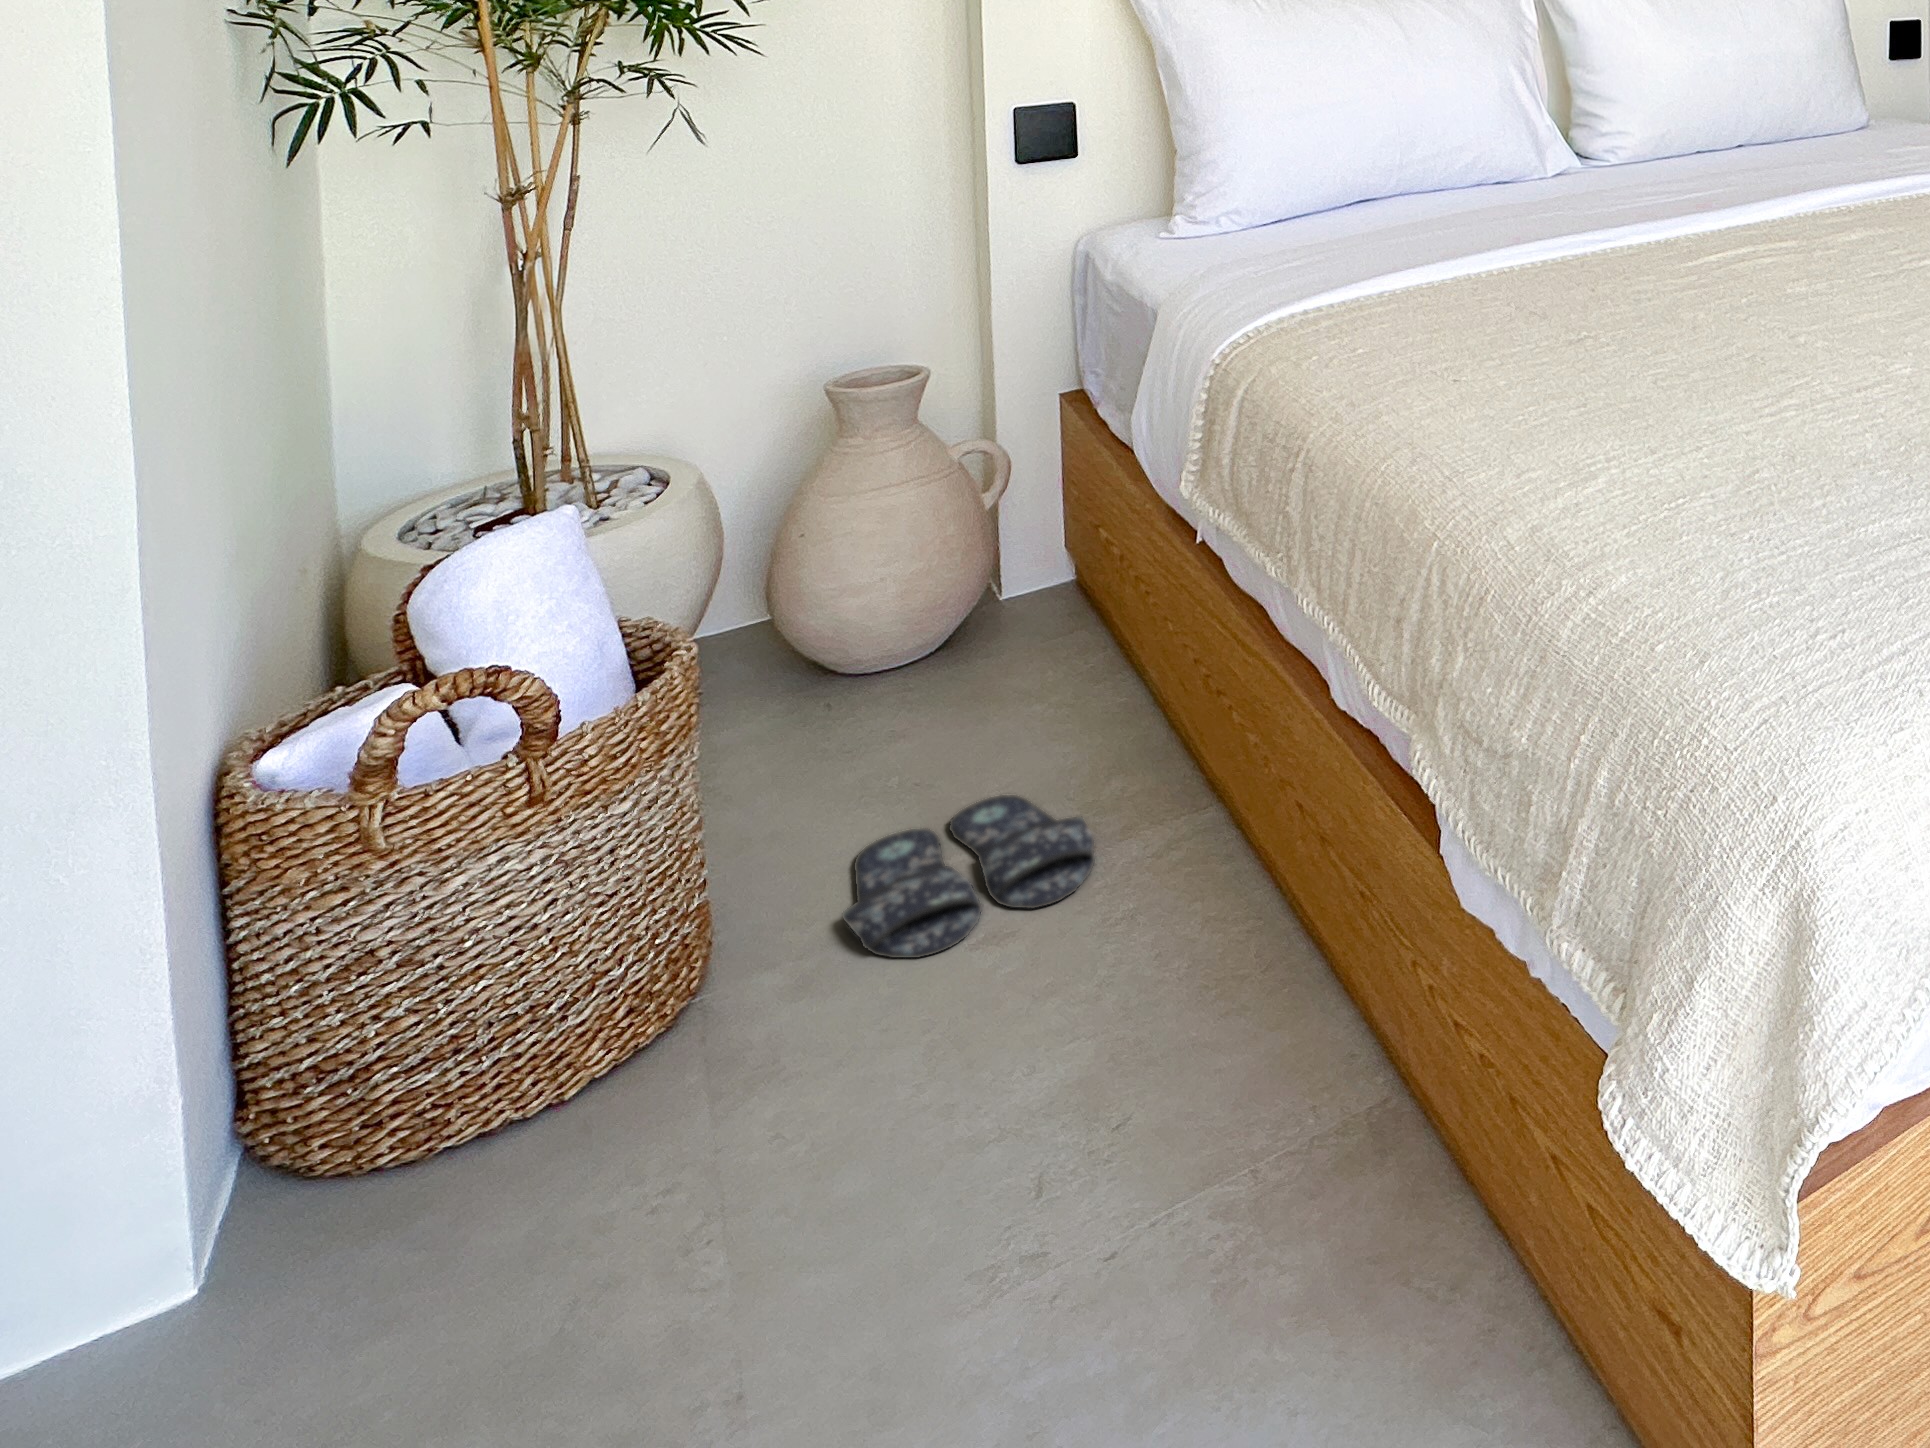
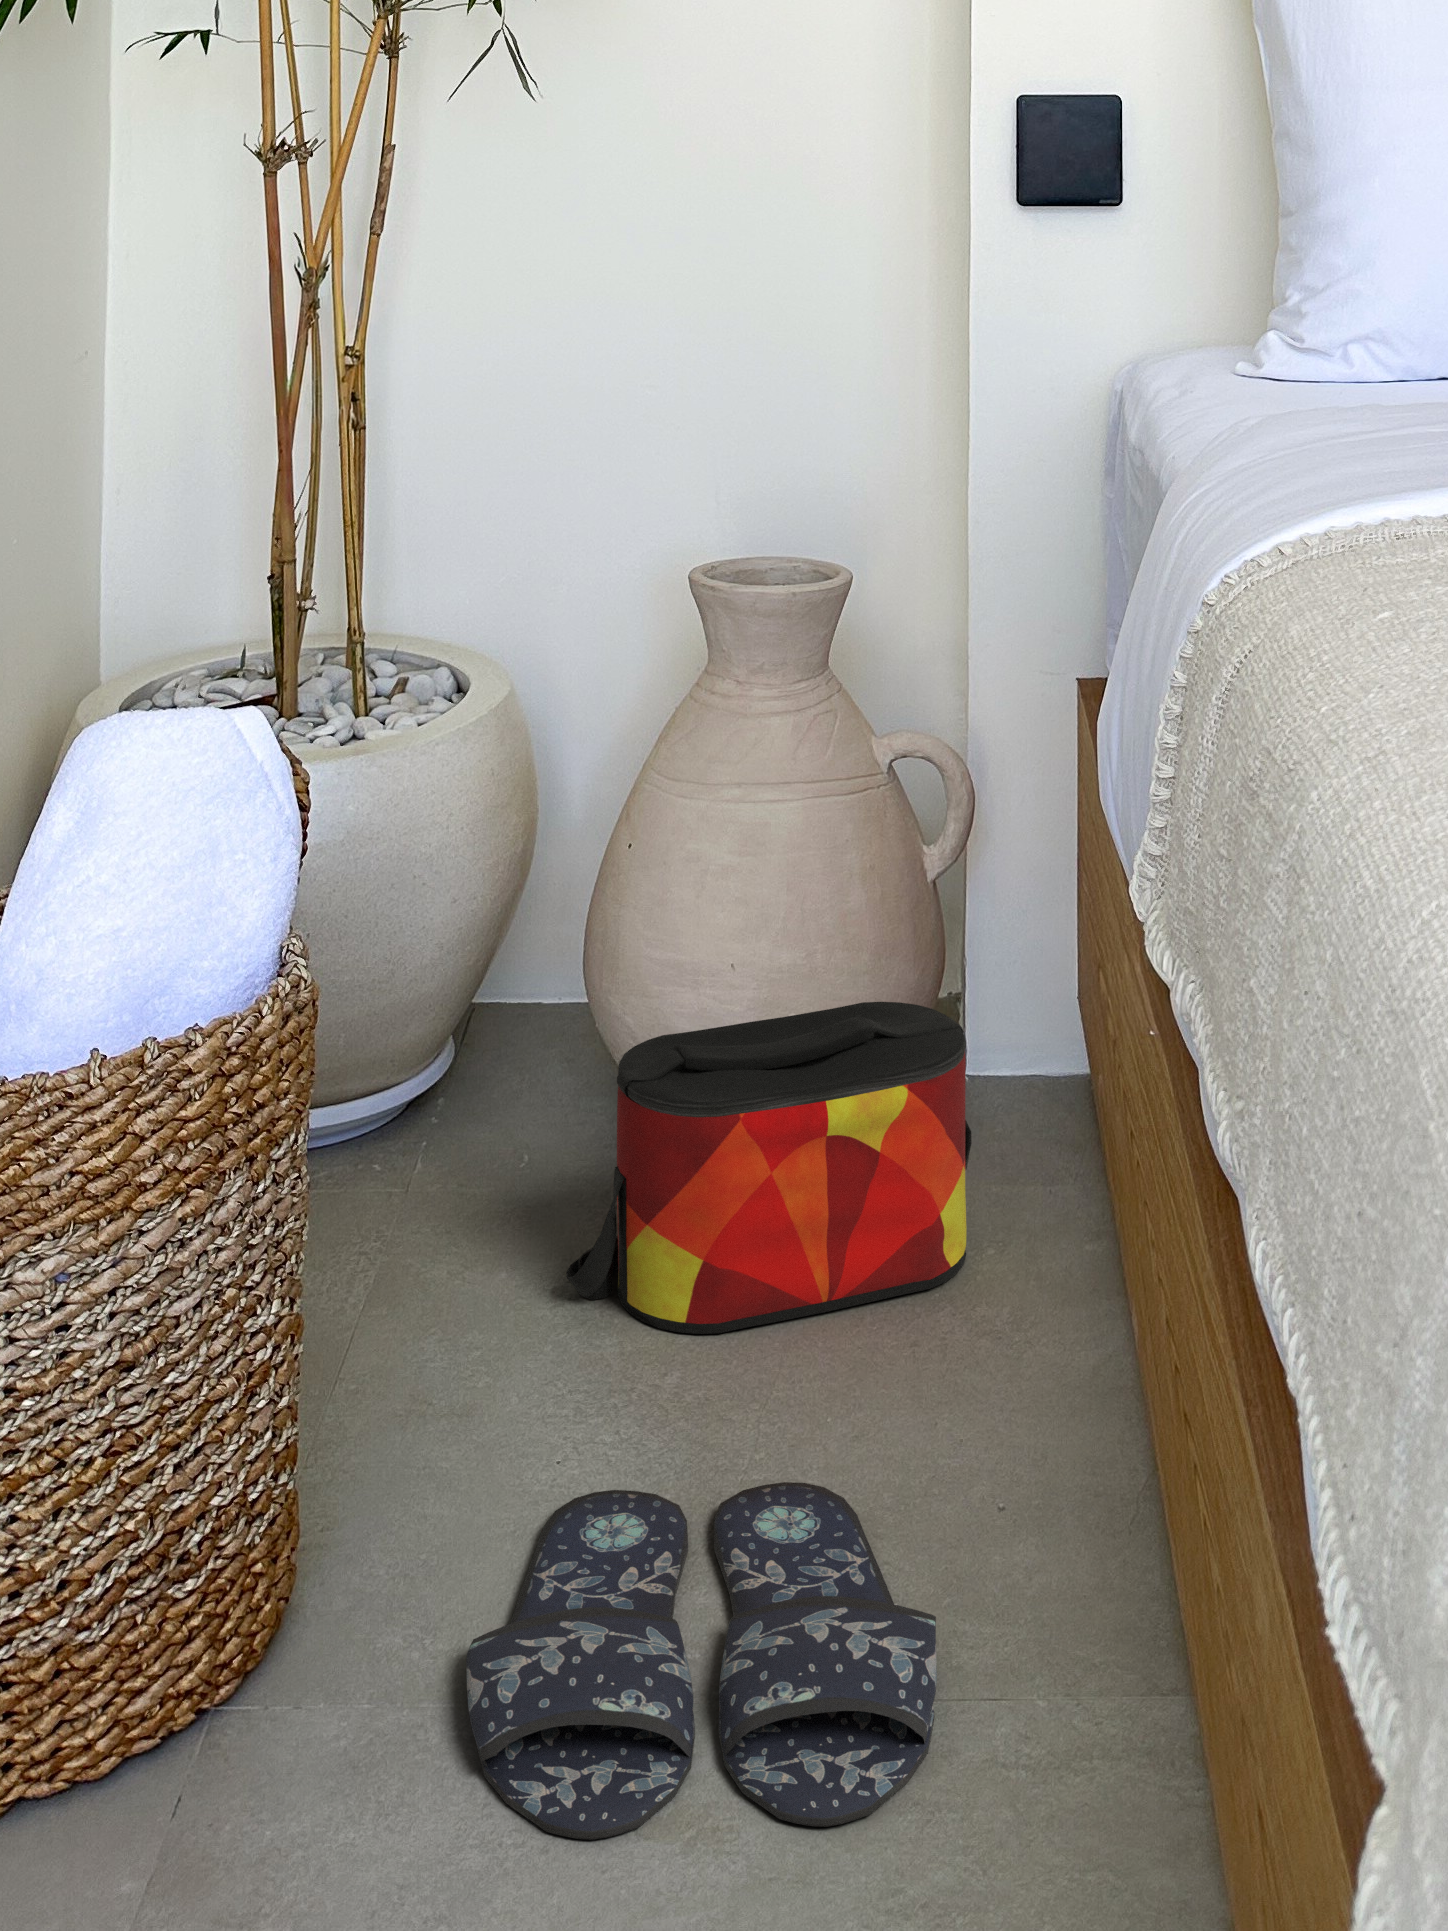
bag: none [810,574,1039,771] -> present [566,1002,972,1334]

